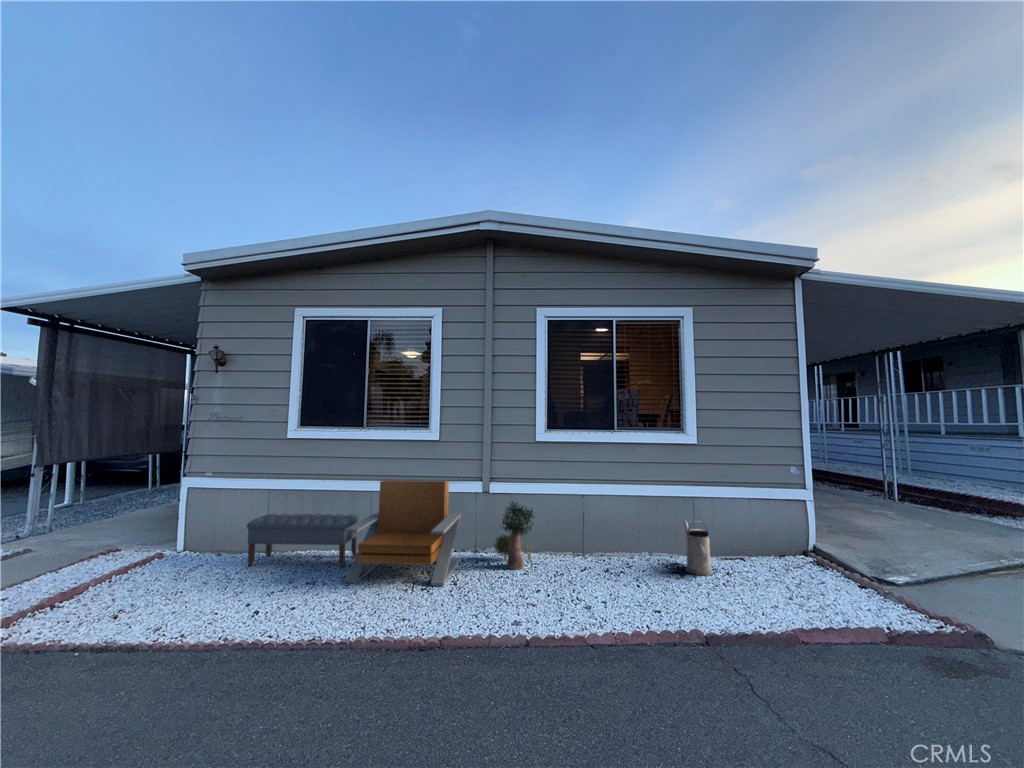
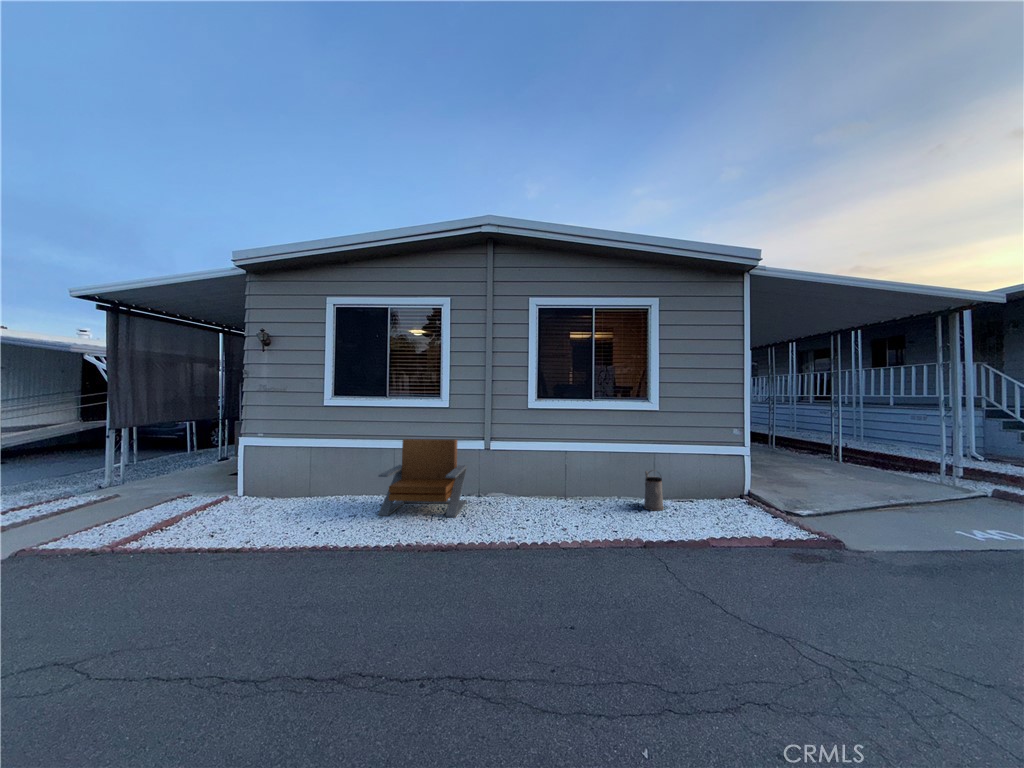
potted plant: present [494,502,533,570] -> none [493,455,527,507]
bench: present [247,514,359,567] -> none [297,466,385,506]

